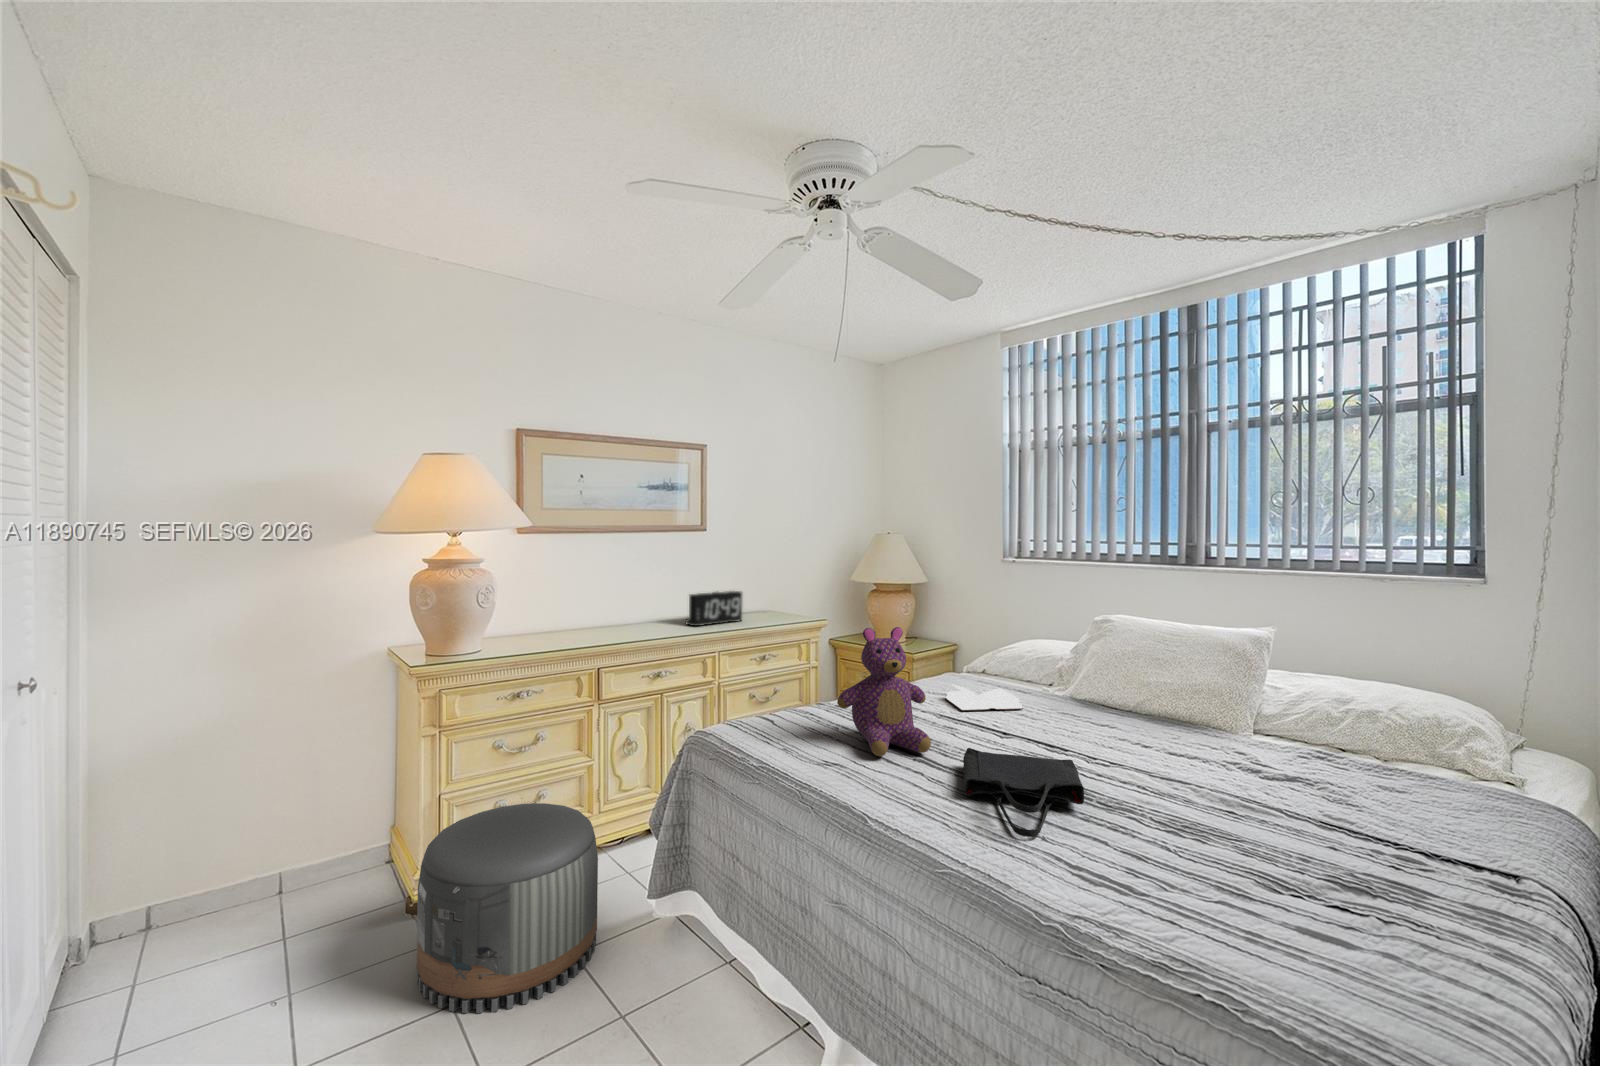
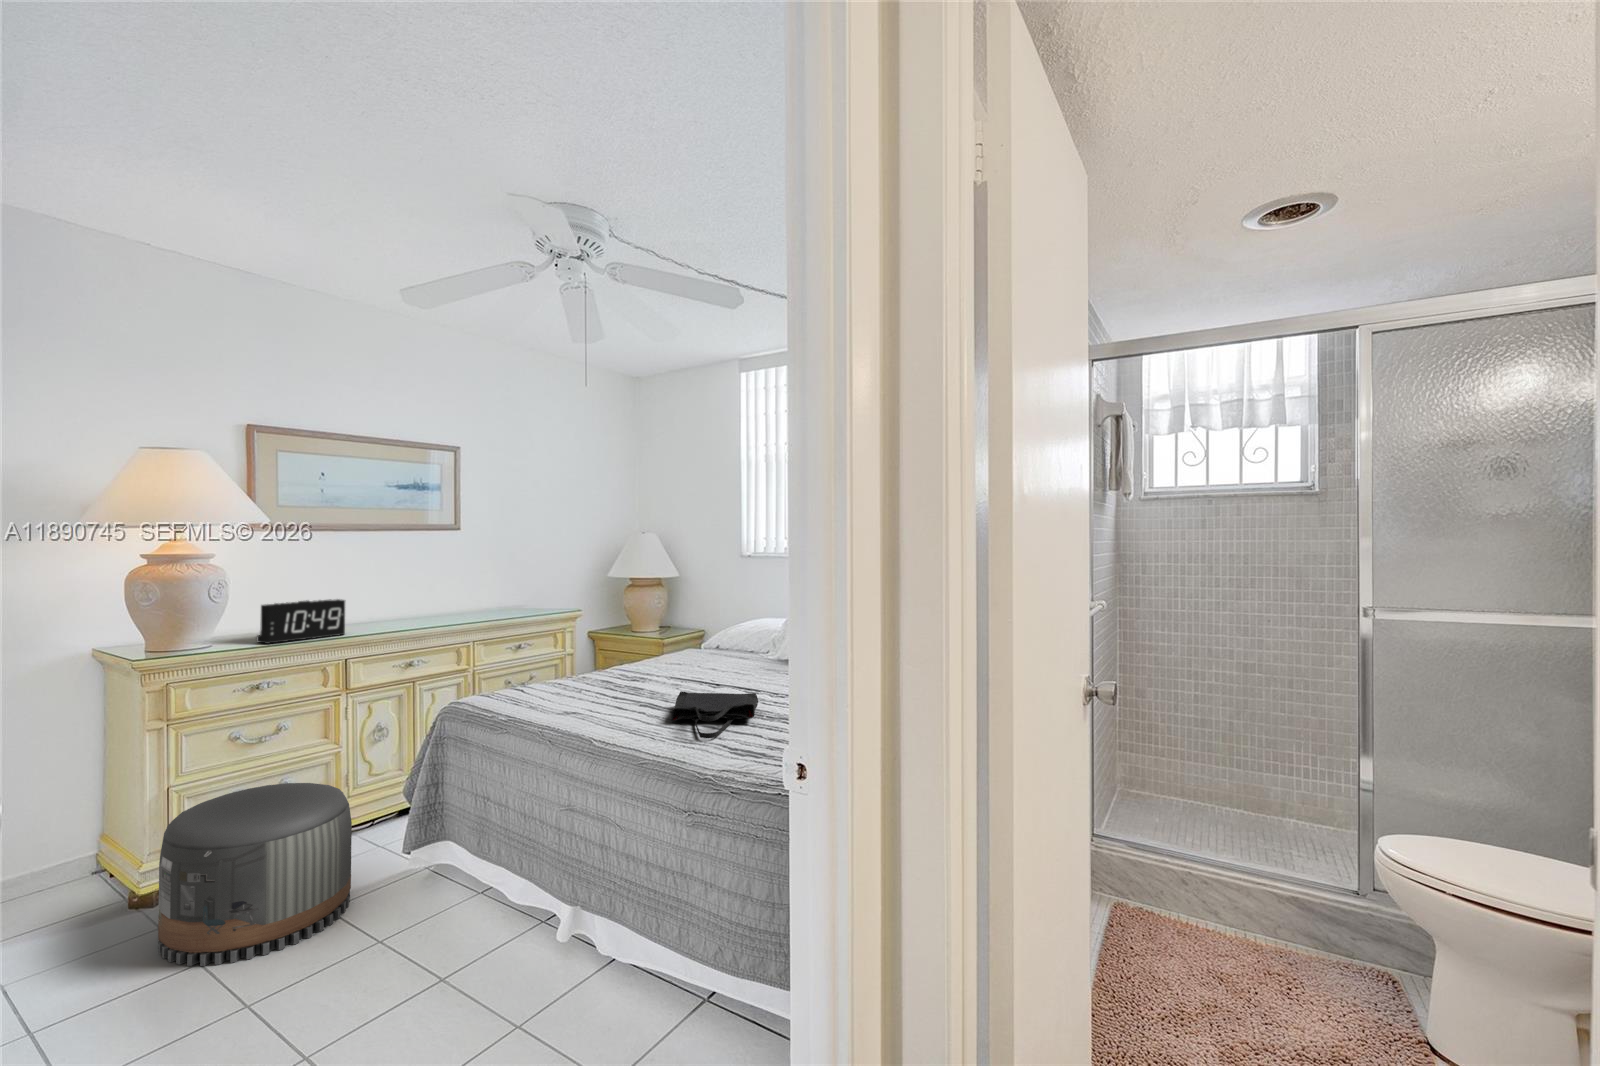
alarm clock: present [686,591,742,626] -> present [257,599,345,644]
teddy bear: present [837,627,931,756] -> none [578,603,654,705]
book: present [945,685,1023,711] -> none [678,654,739,673]

